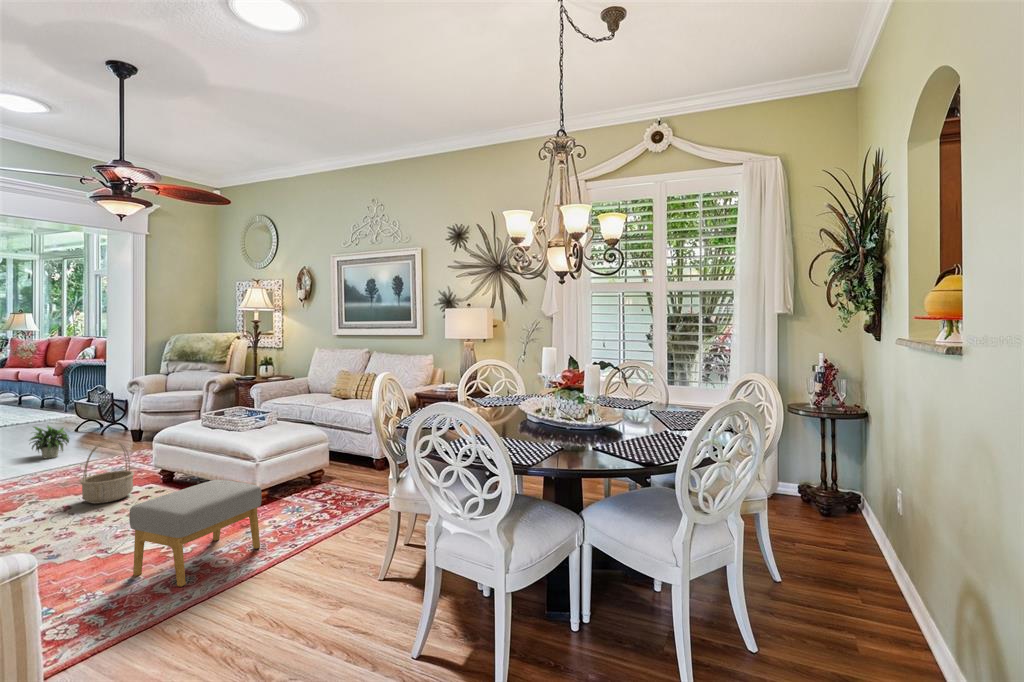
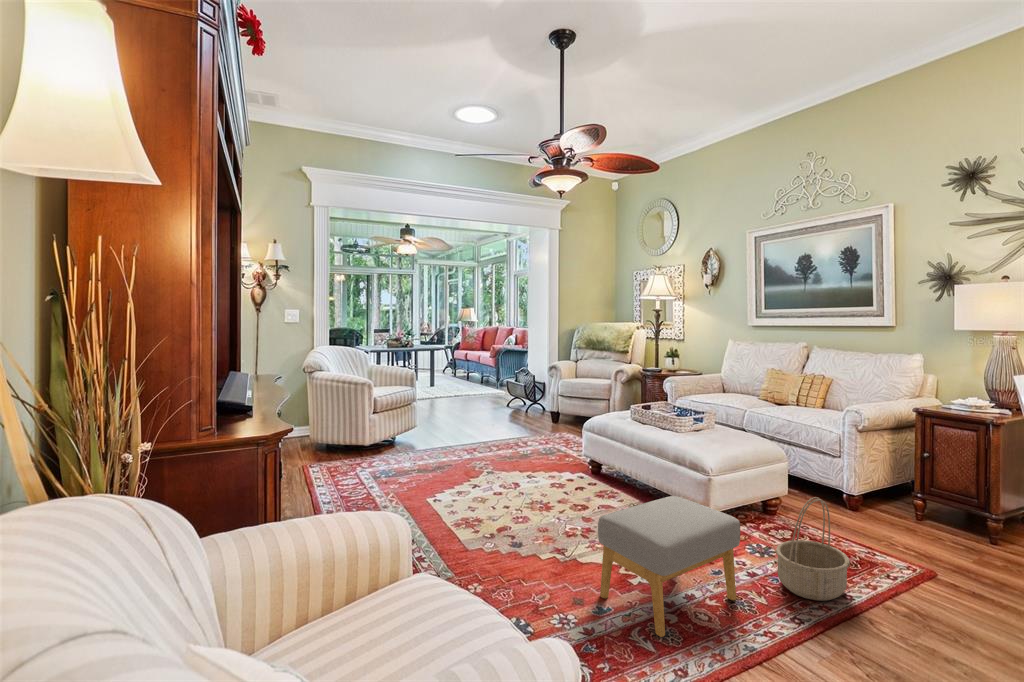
potted plant: present [30,425,69,458] -> none [482,400,509,430]
basket: present [80,441,134,504] -> present [776,497,850,601]

